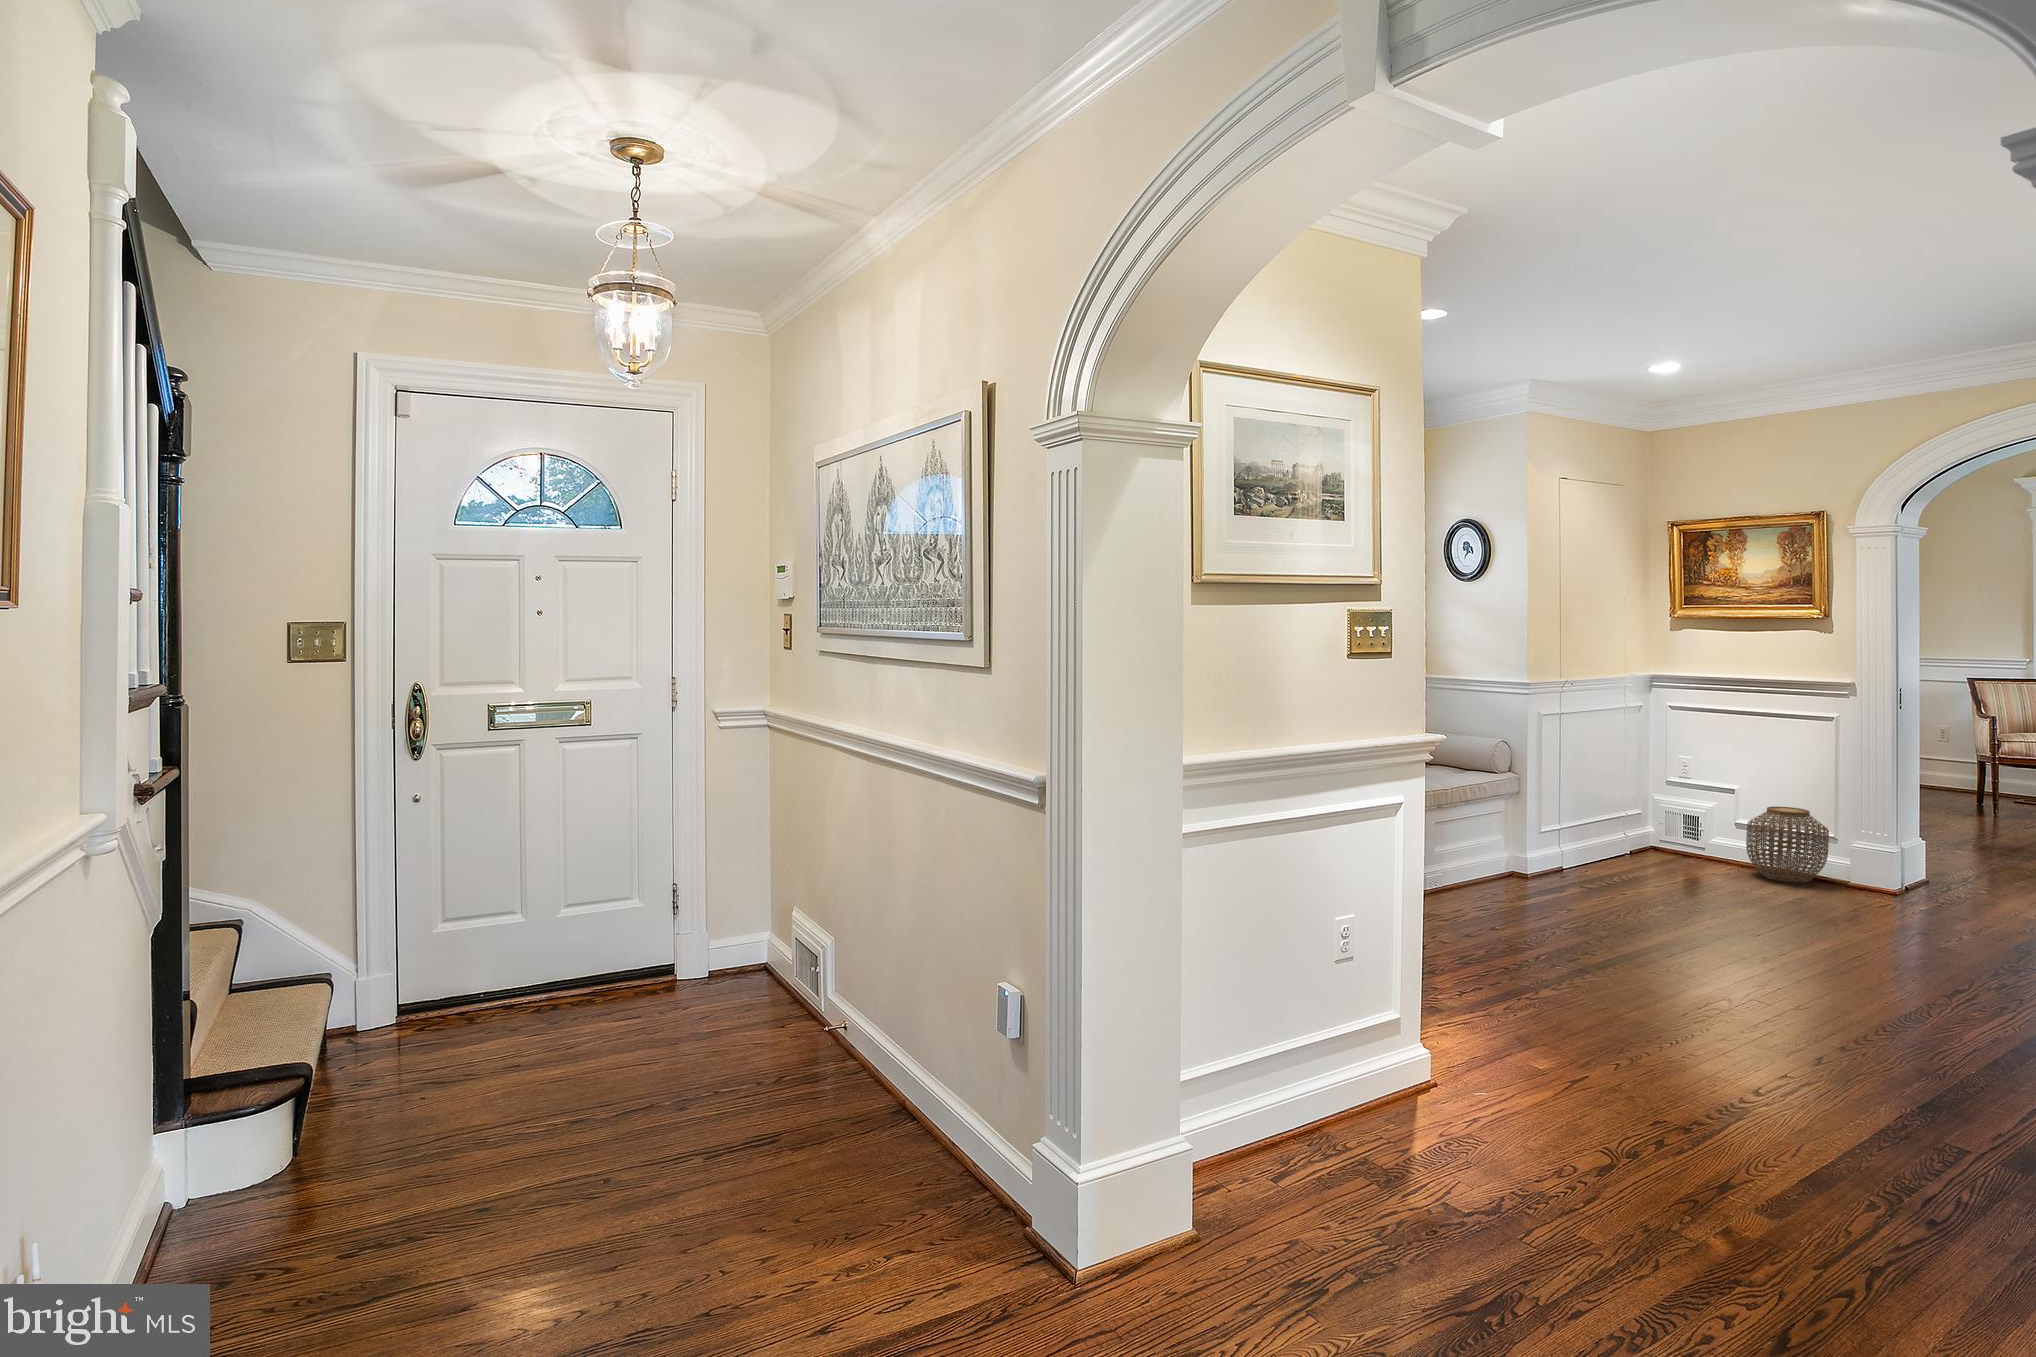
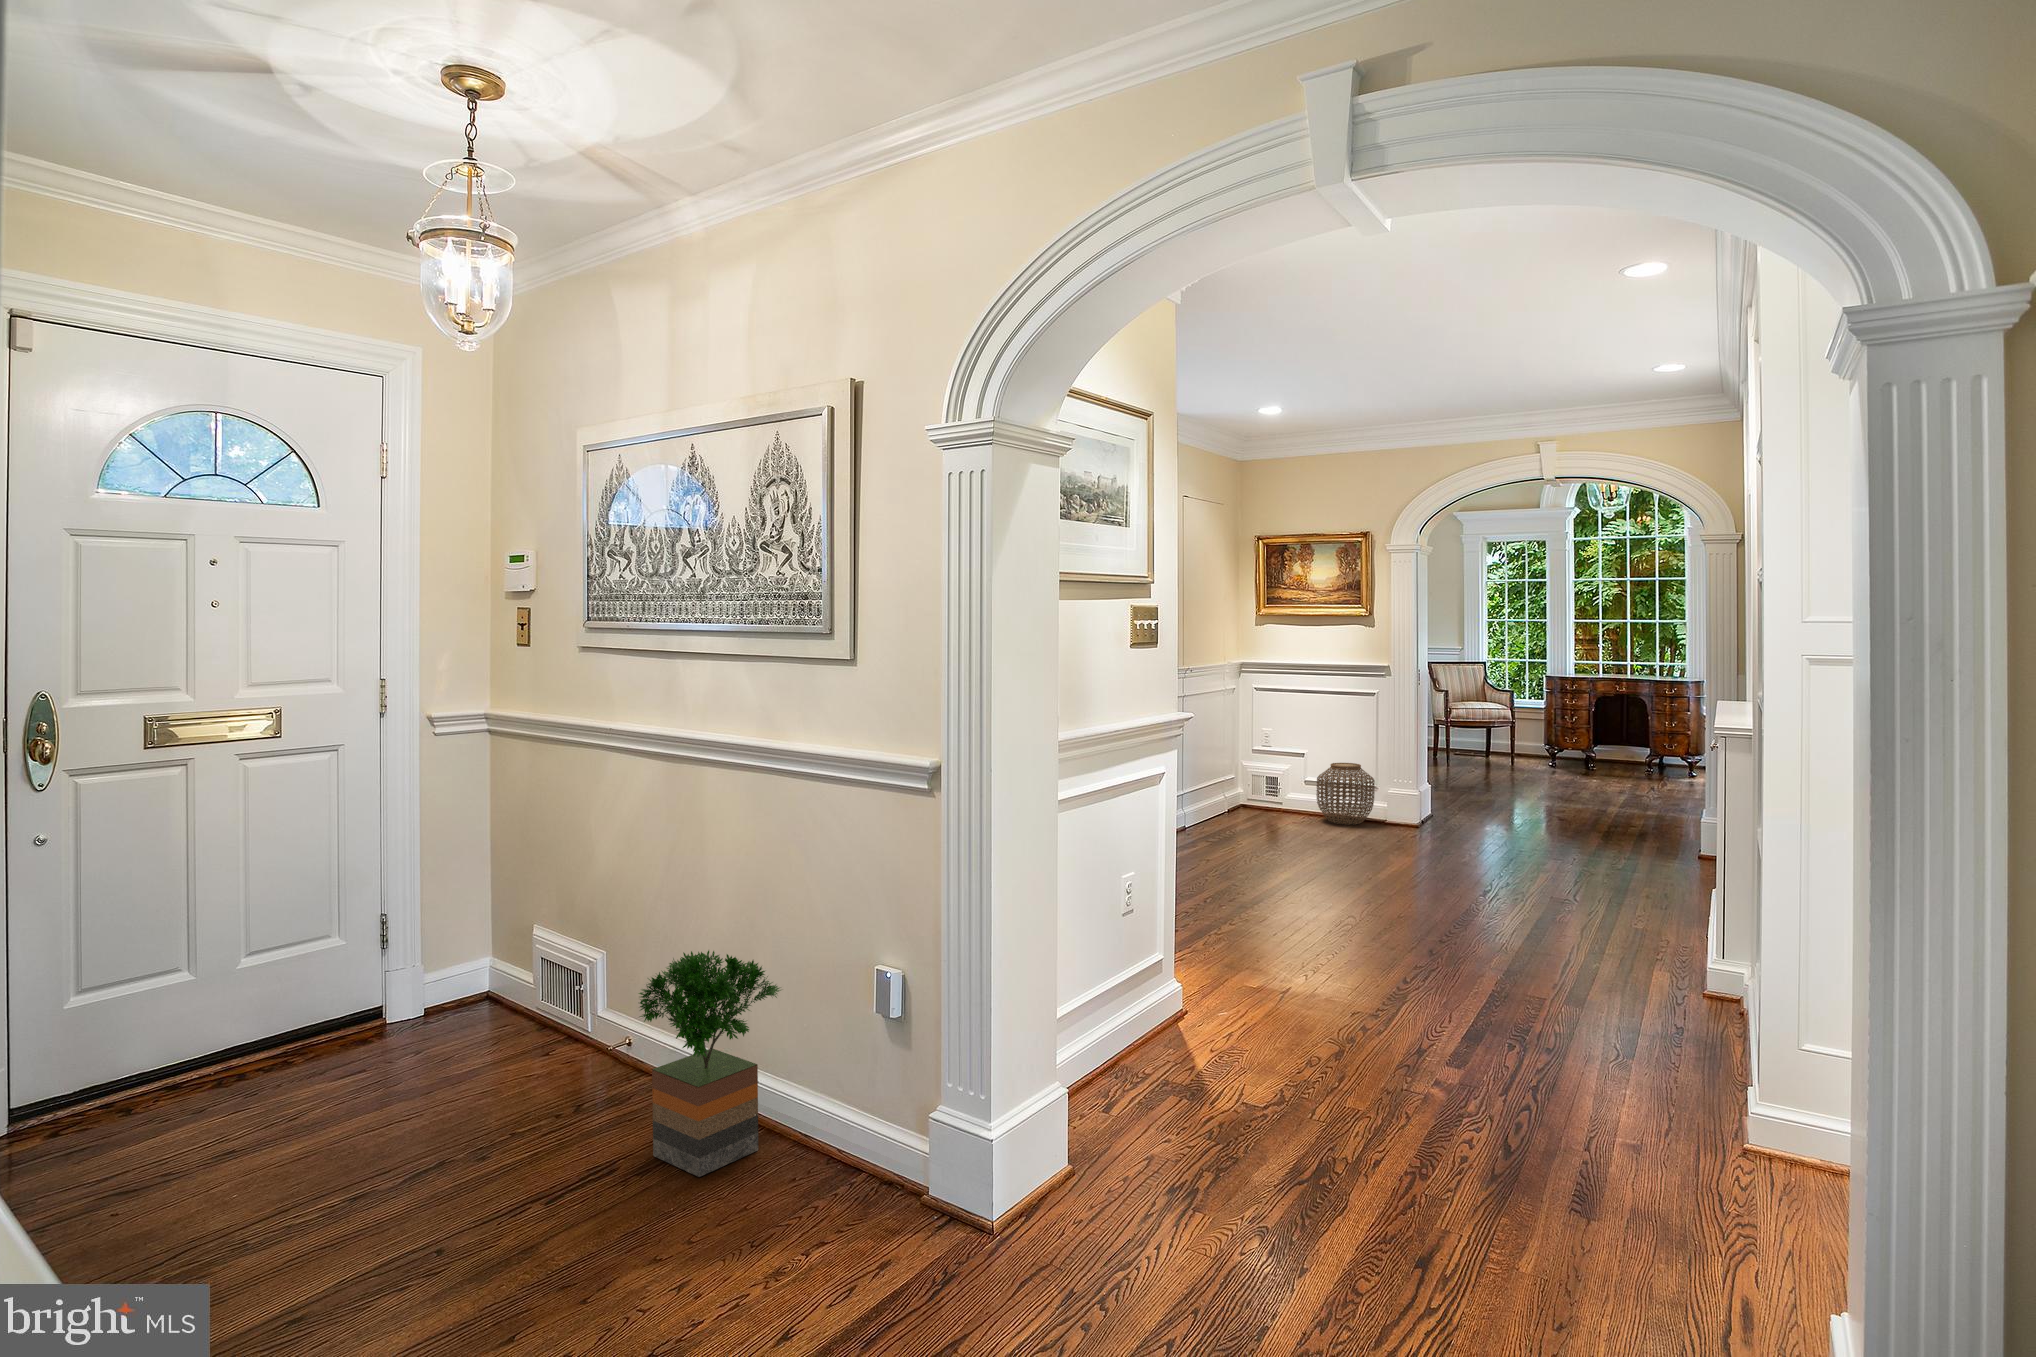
potted tree: none [796,940,942,1157] -> present [639,950,781,1177]

